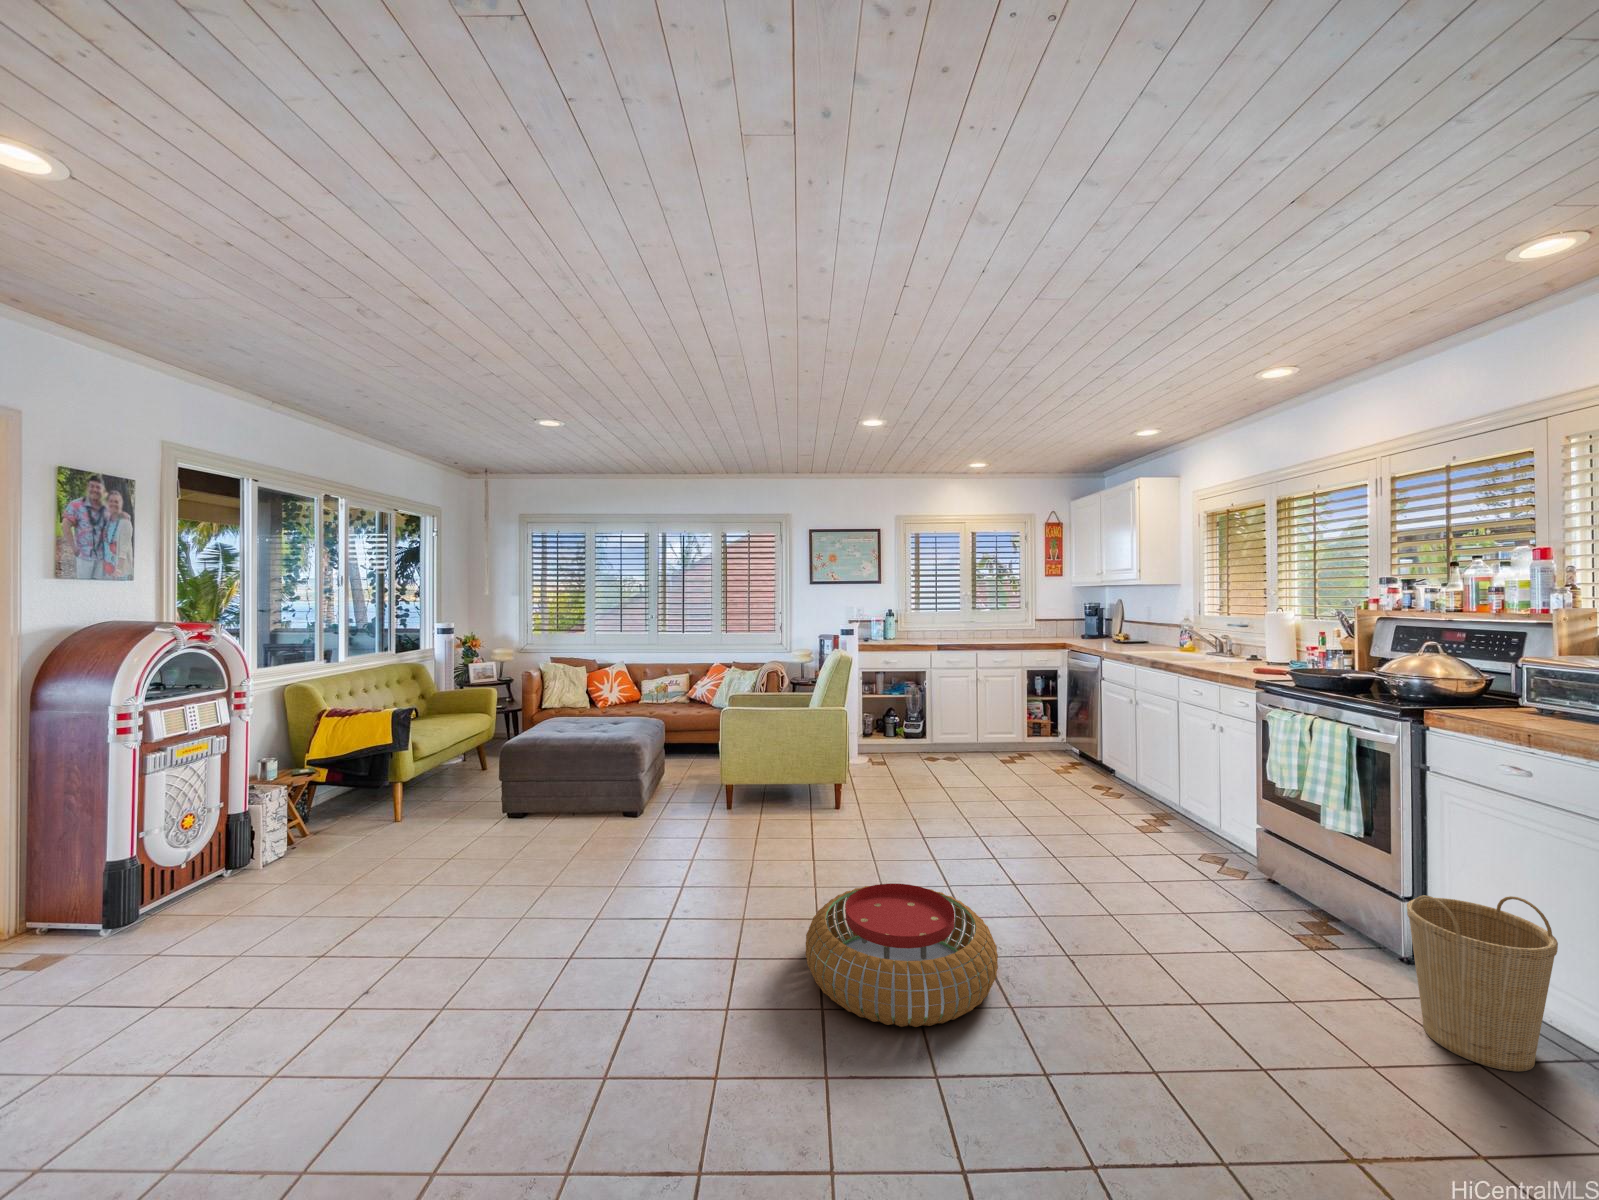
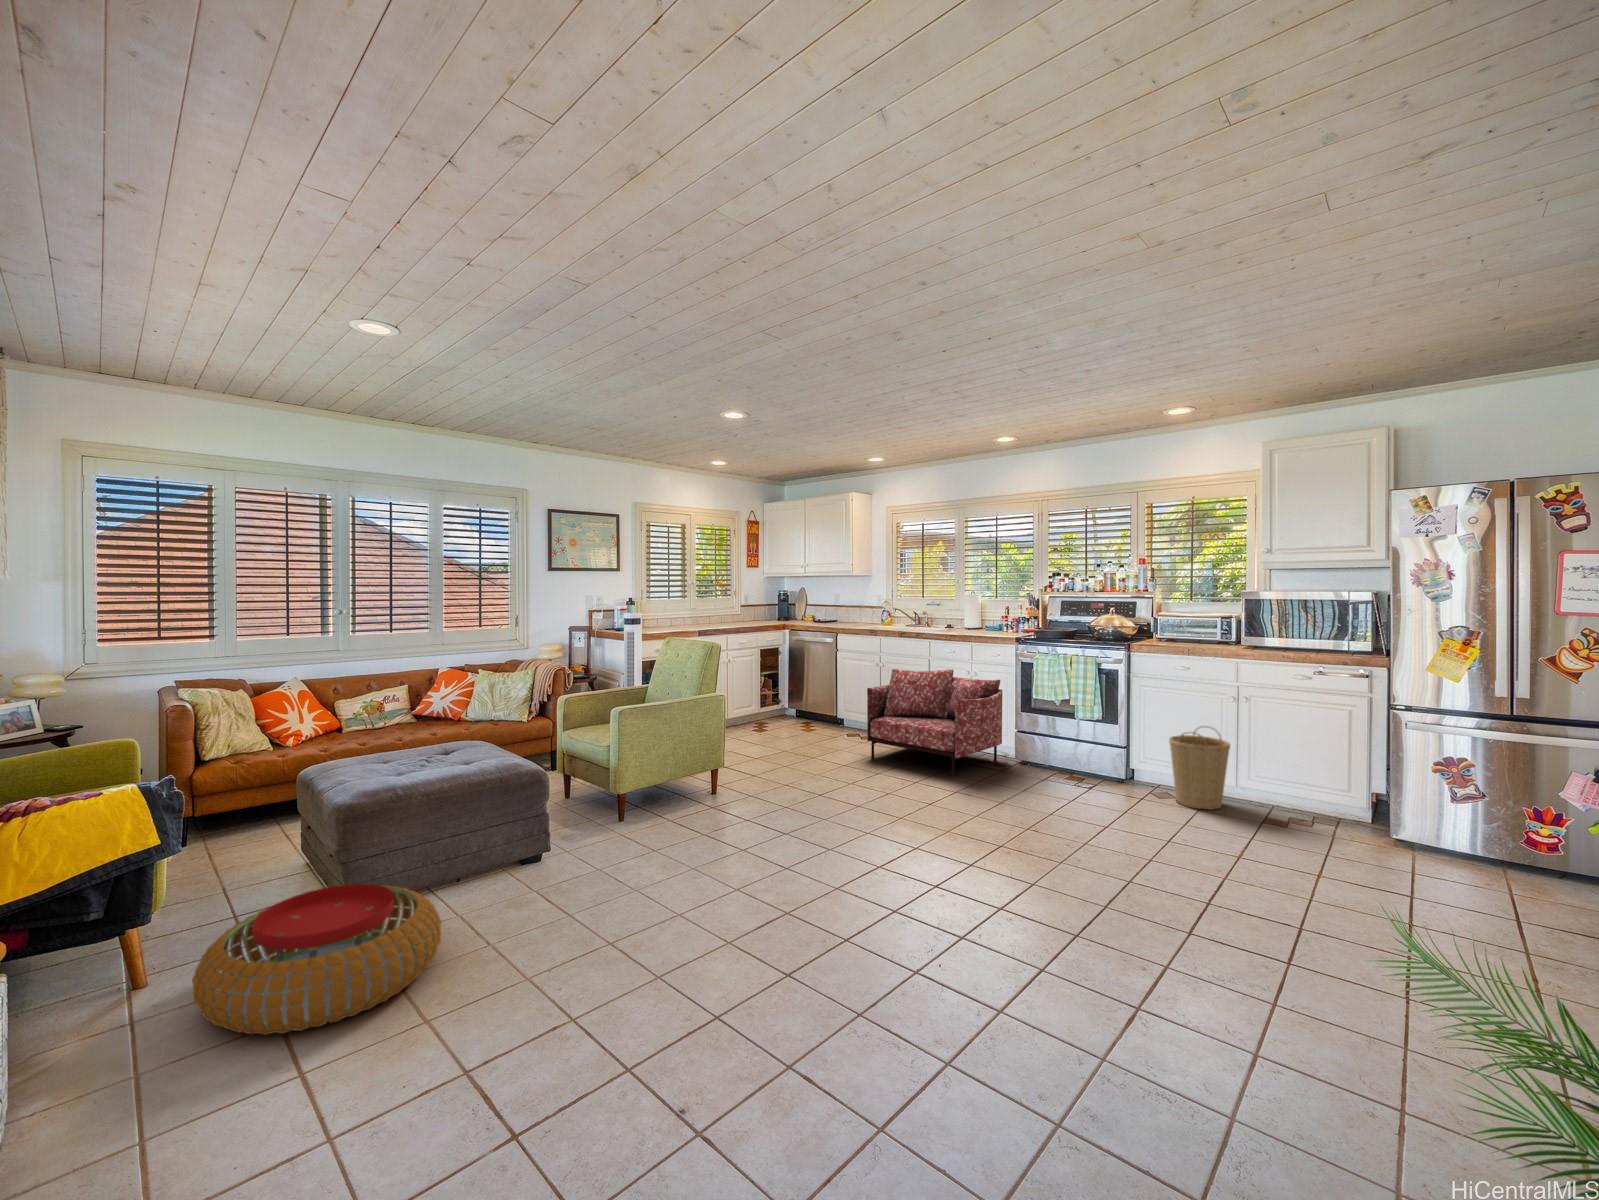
armchair: none [1045,706,1226,857] -> present [867,669,1002,776]
pouf: present [806,884,998,1027] -> present [192,884,441,1035]

